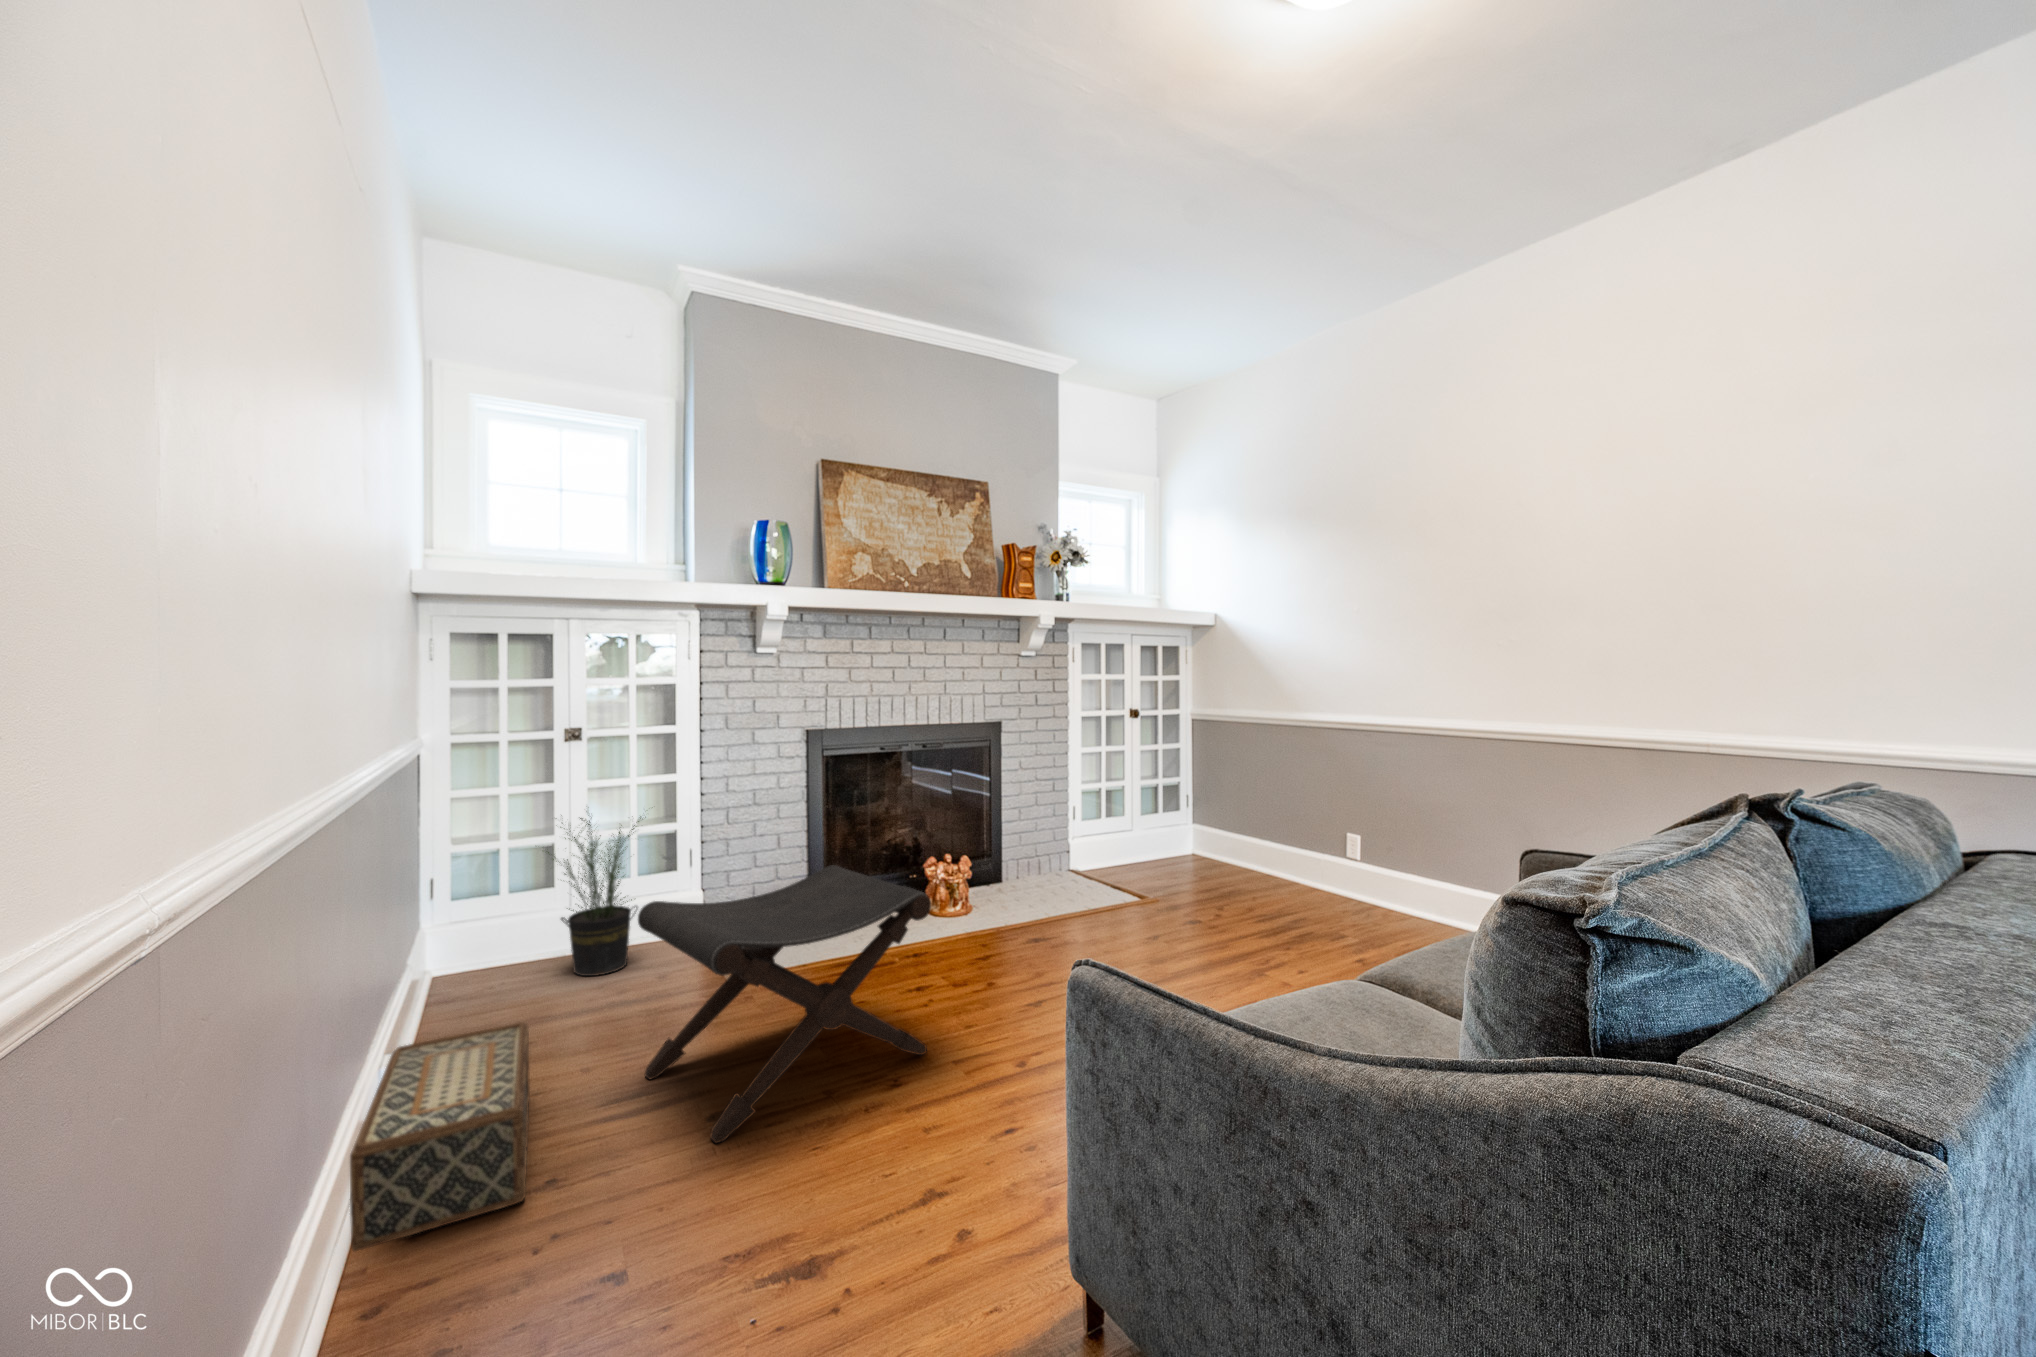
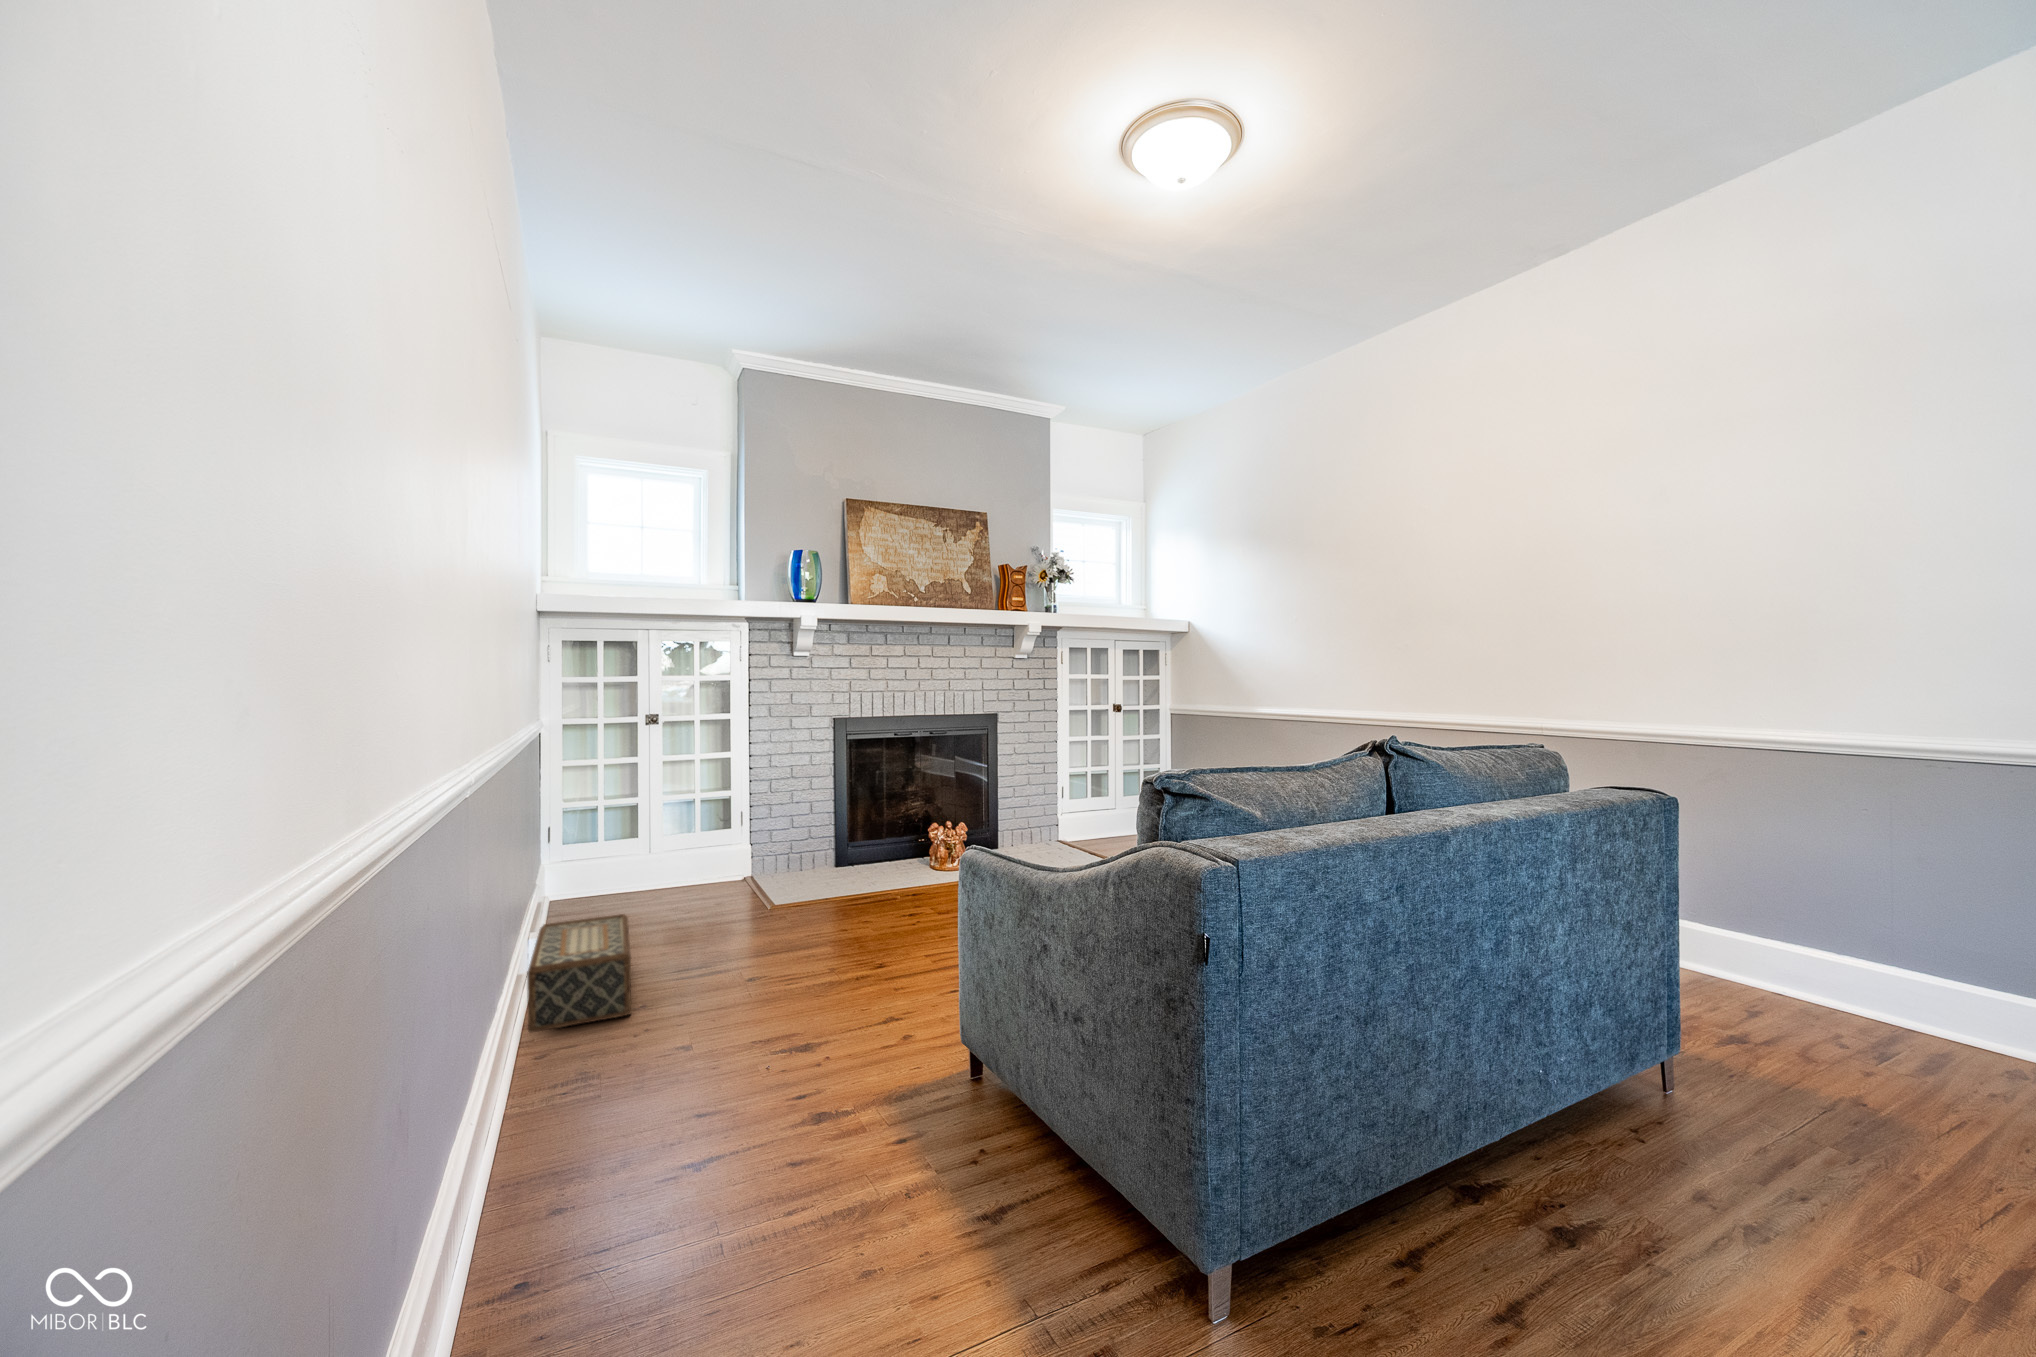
potted plant: present [548,816,641,976] -> none [624,773,714,903]
footstool: present [638,865,931,1143] -> none [702,816,912,992]

